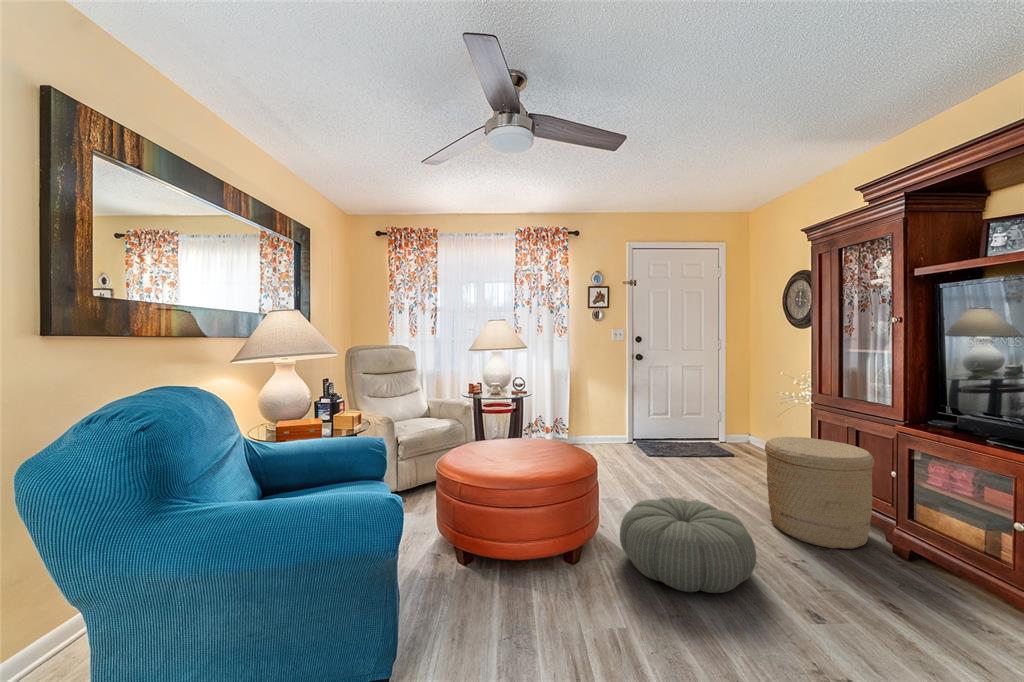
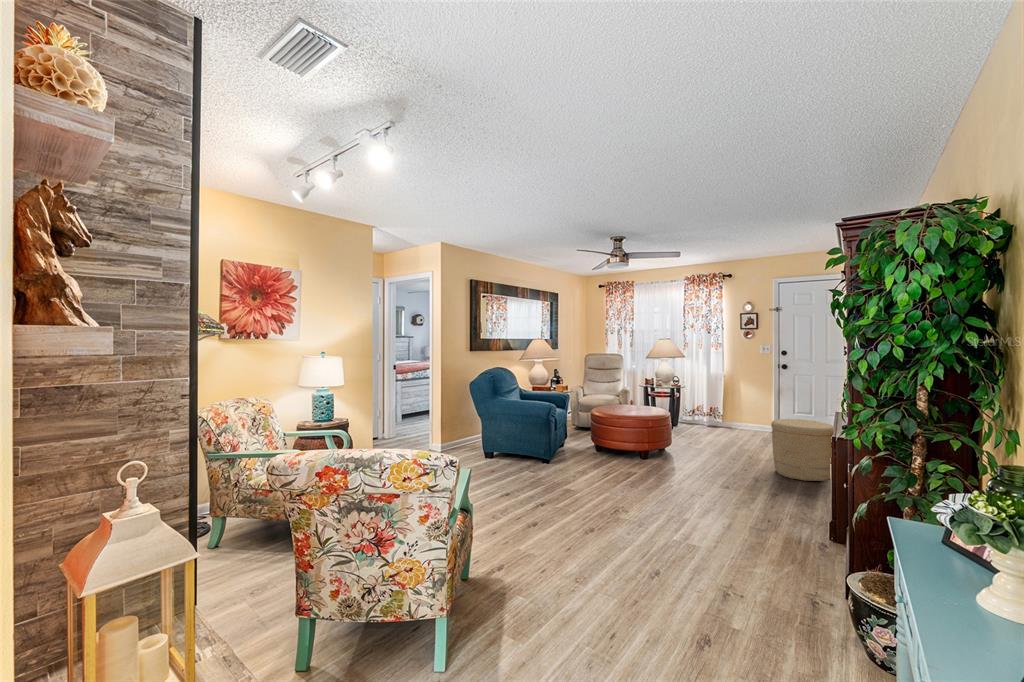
pouf: present [620,497,756,593] -> none [659,436,724,472]

